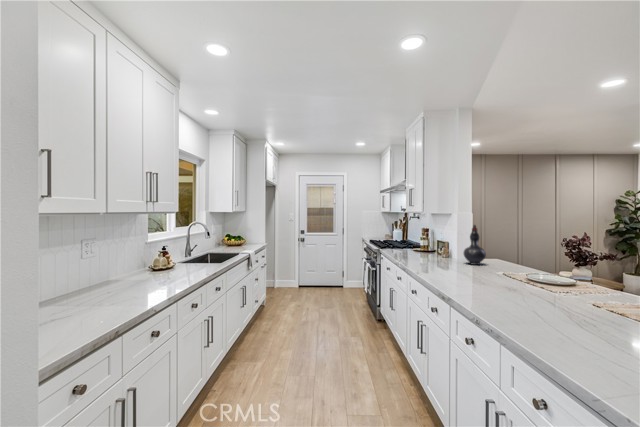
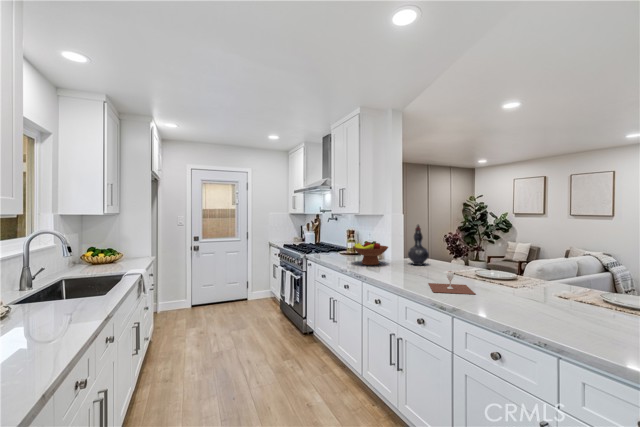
fruit bowl: none [409,239,444,261] -> present [353,241,388,265]
wine glass: none [443,267,488,289] -> present [429,271,475,294]

